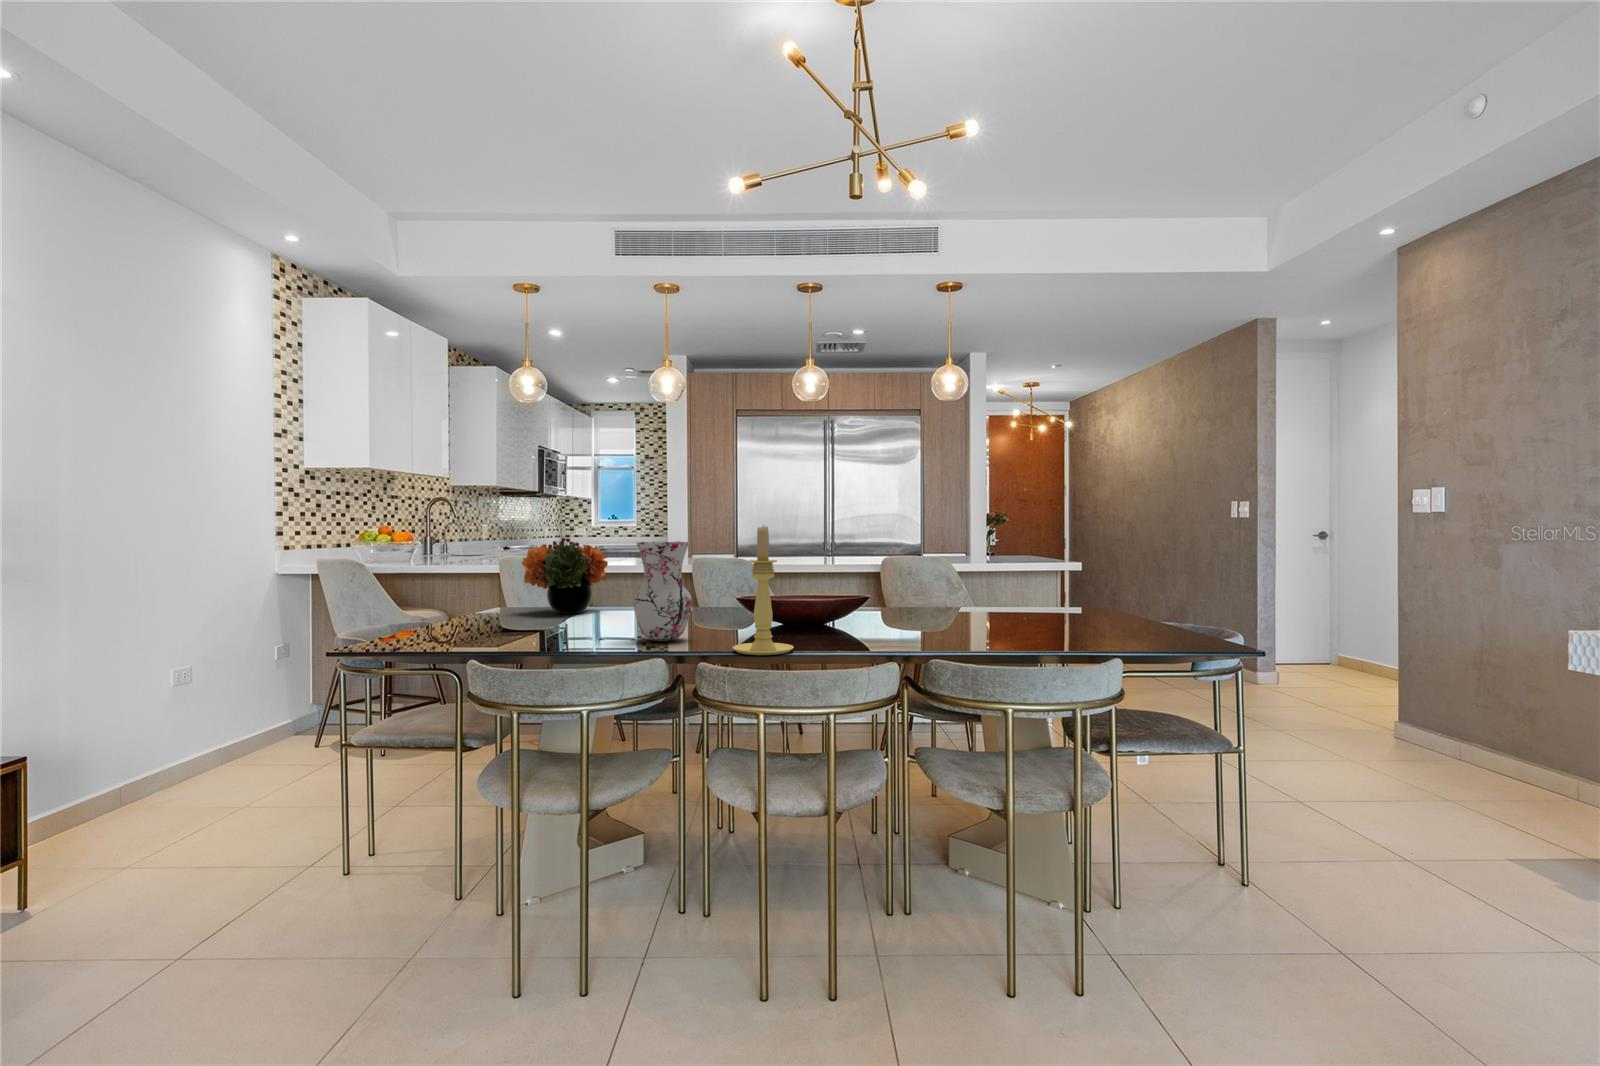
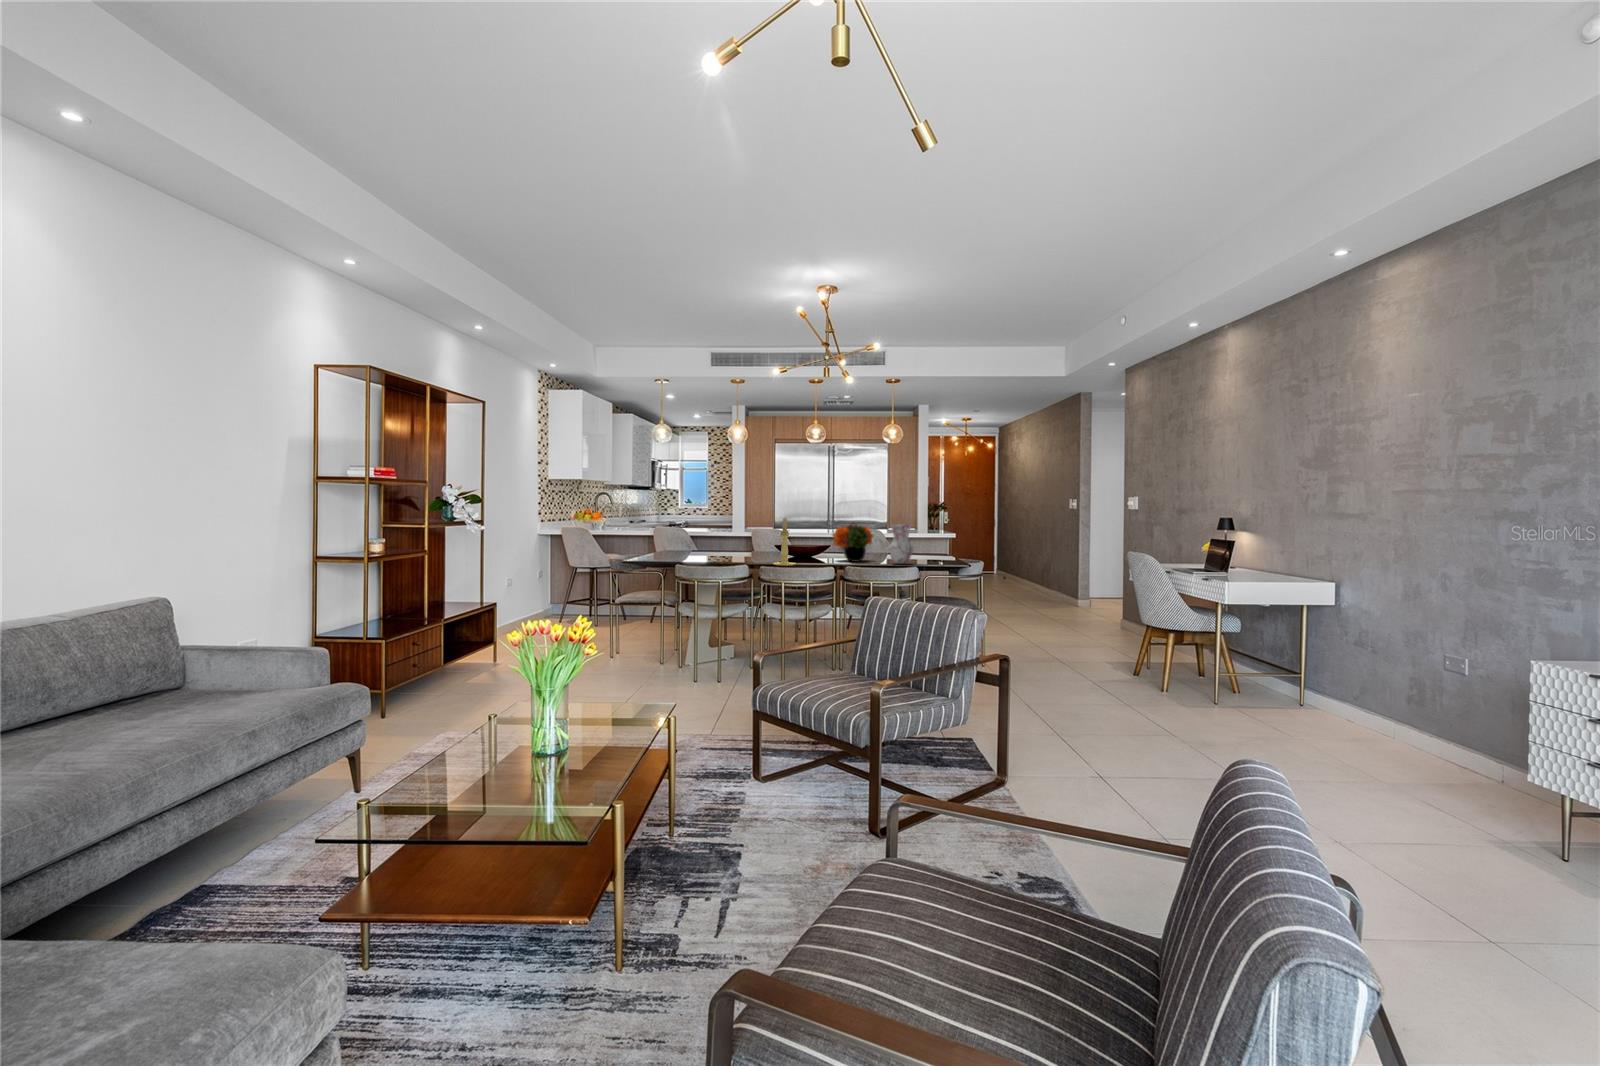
flower arrangement: present [522,537,608,614] -> present [832,522,873,561]
vase: present [634,541,692,641] -> present [889,524,913,564]

